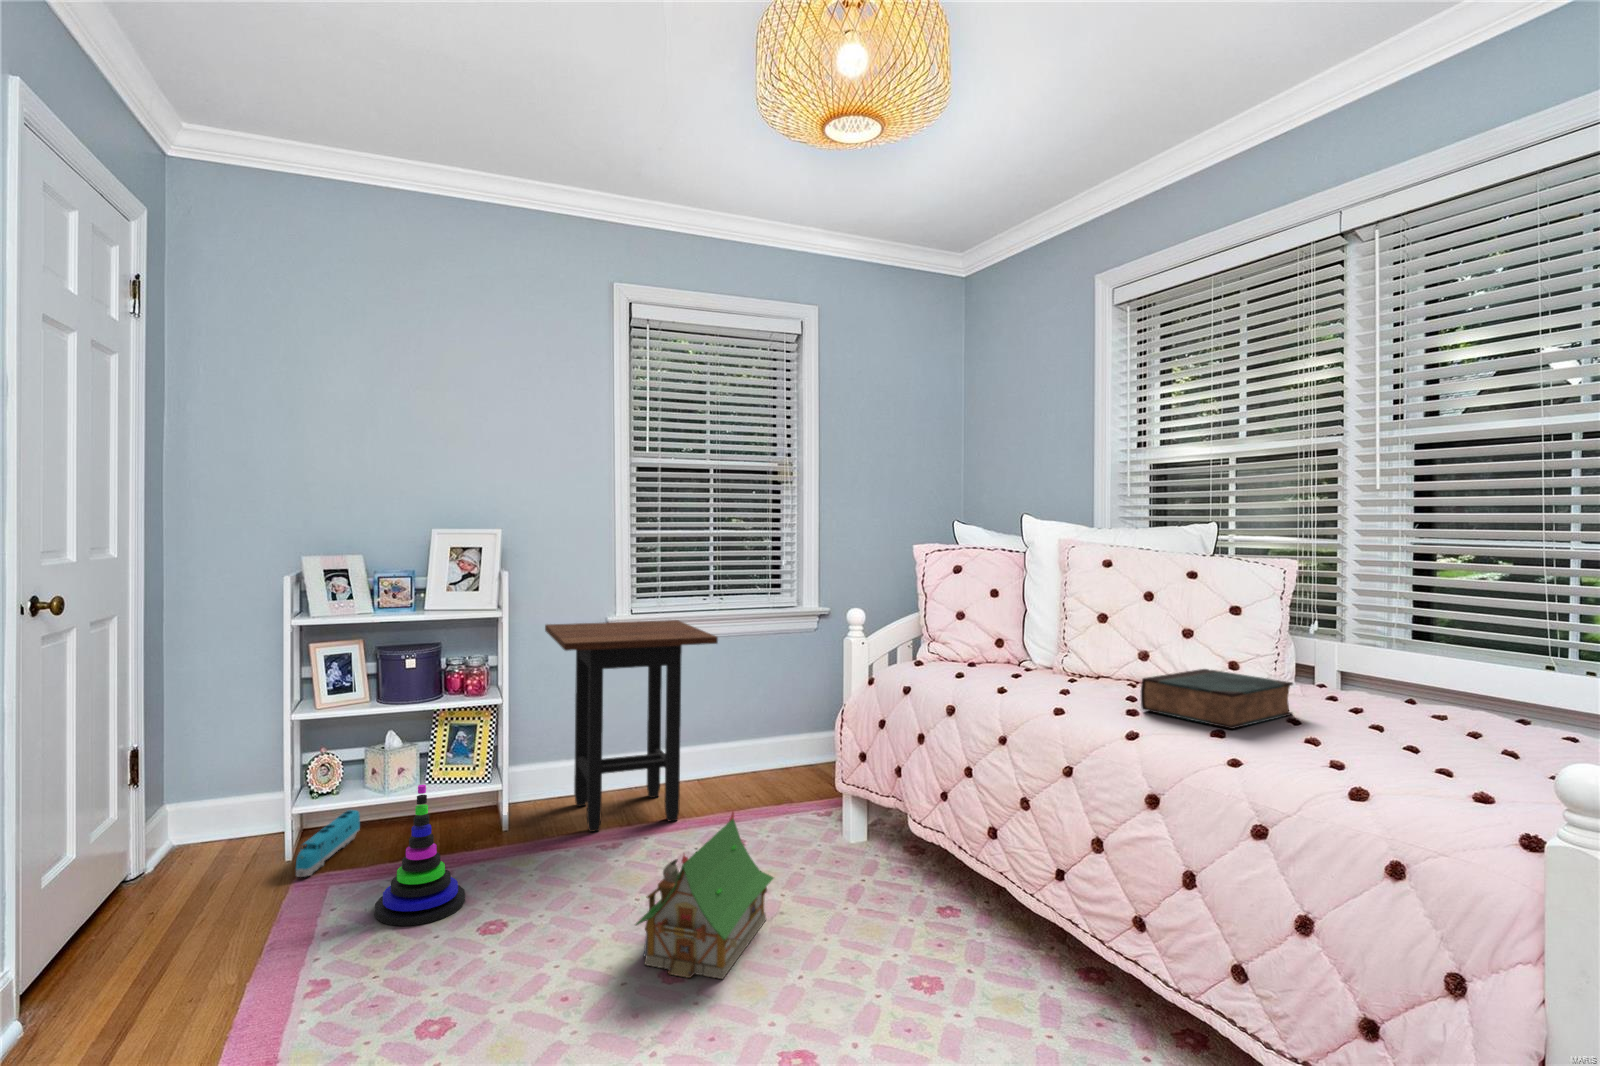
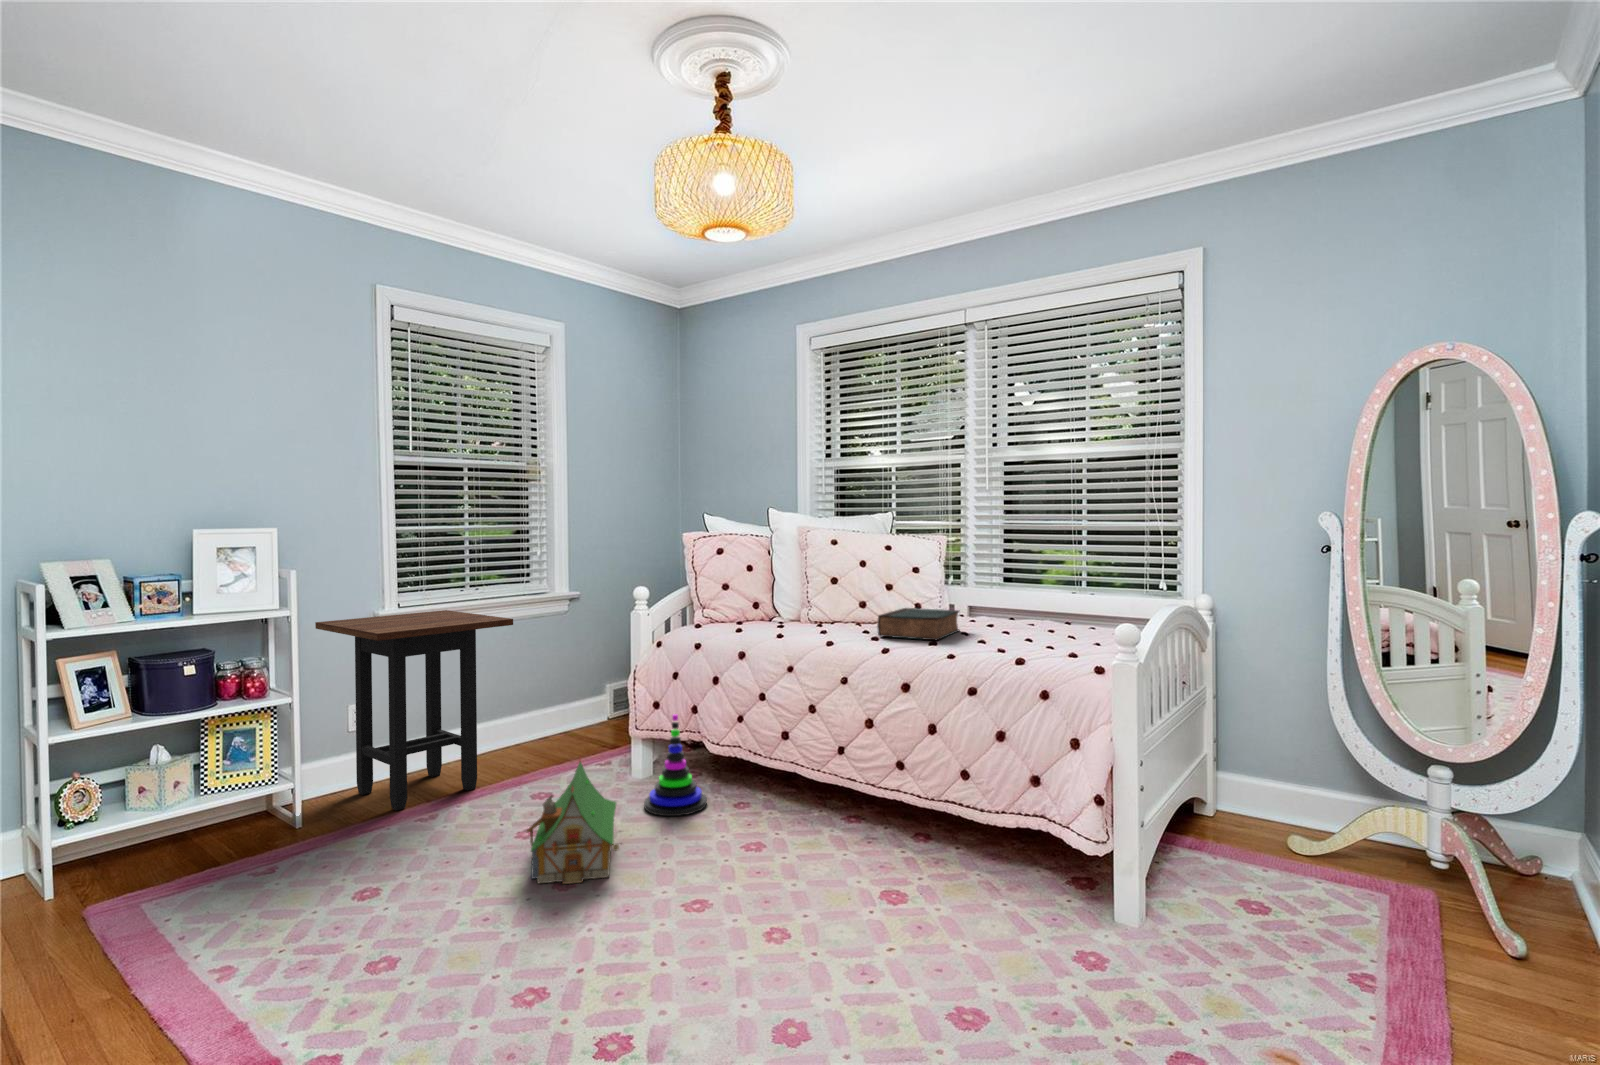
stacking toy: present [375,785,465,926] -> present [644,714,707,816]
toy train: present [296,810,360,877] -> none [86,833,128,903]

